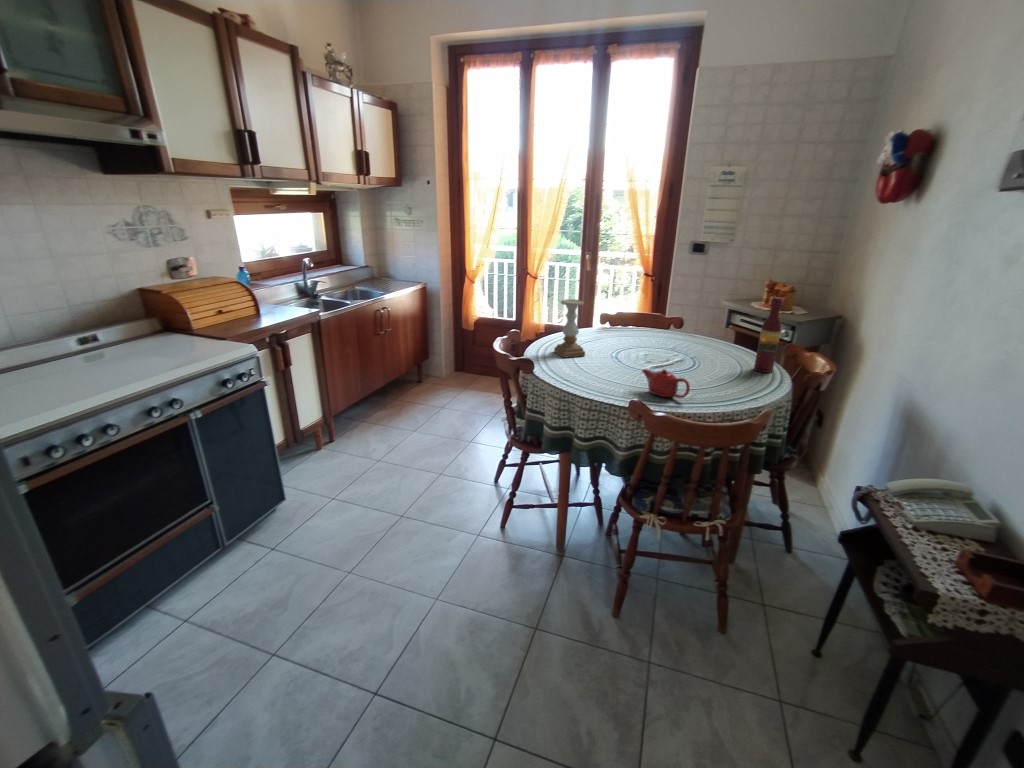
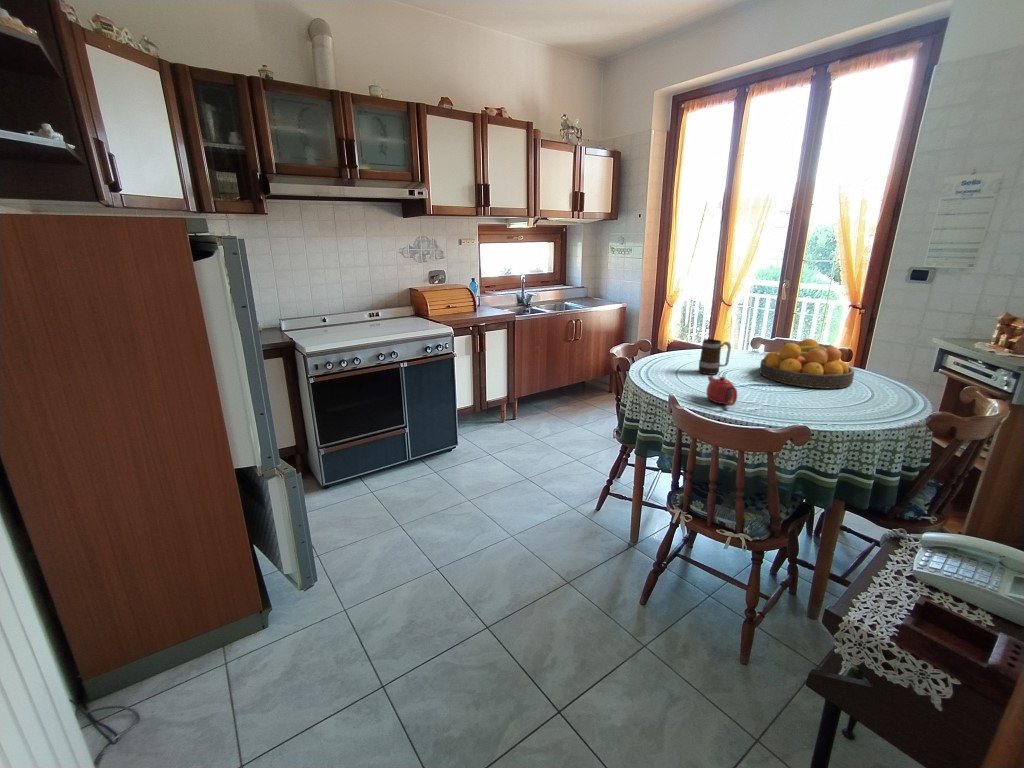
wine bottle: present [754,297,783,373] -> none [872,322,911,409]
candle holder: present [554,299,585,358] -> none [668,313,696,367]
fruit bowl: none [641,314,720,362] -> present [760,339,854,389]
mug: none [597,325,629,362] -> present [699,339,731,375]

